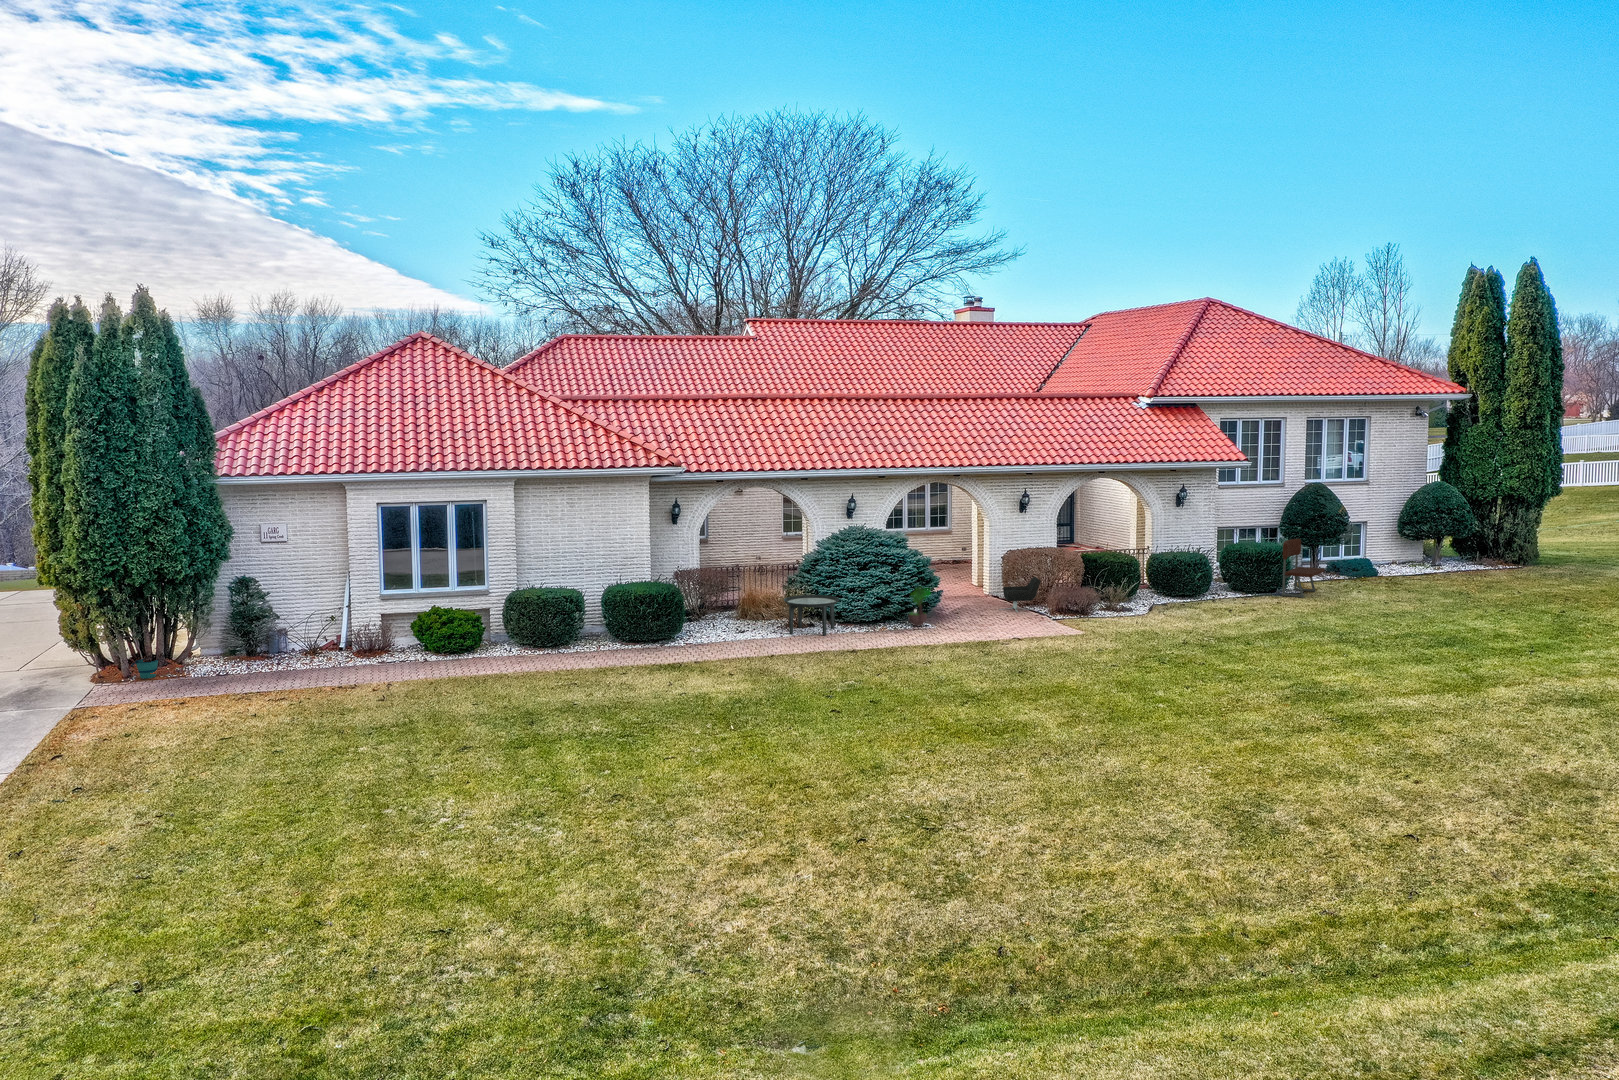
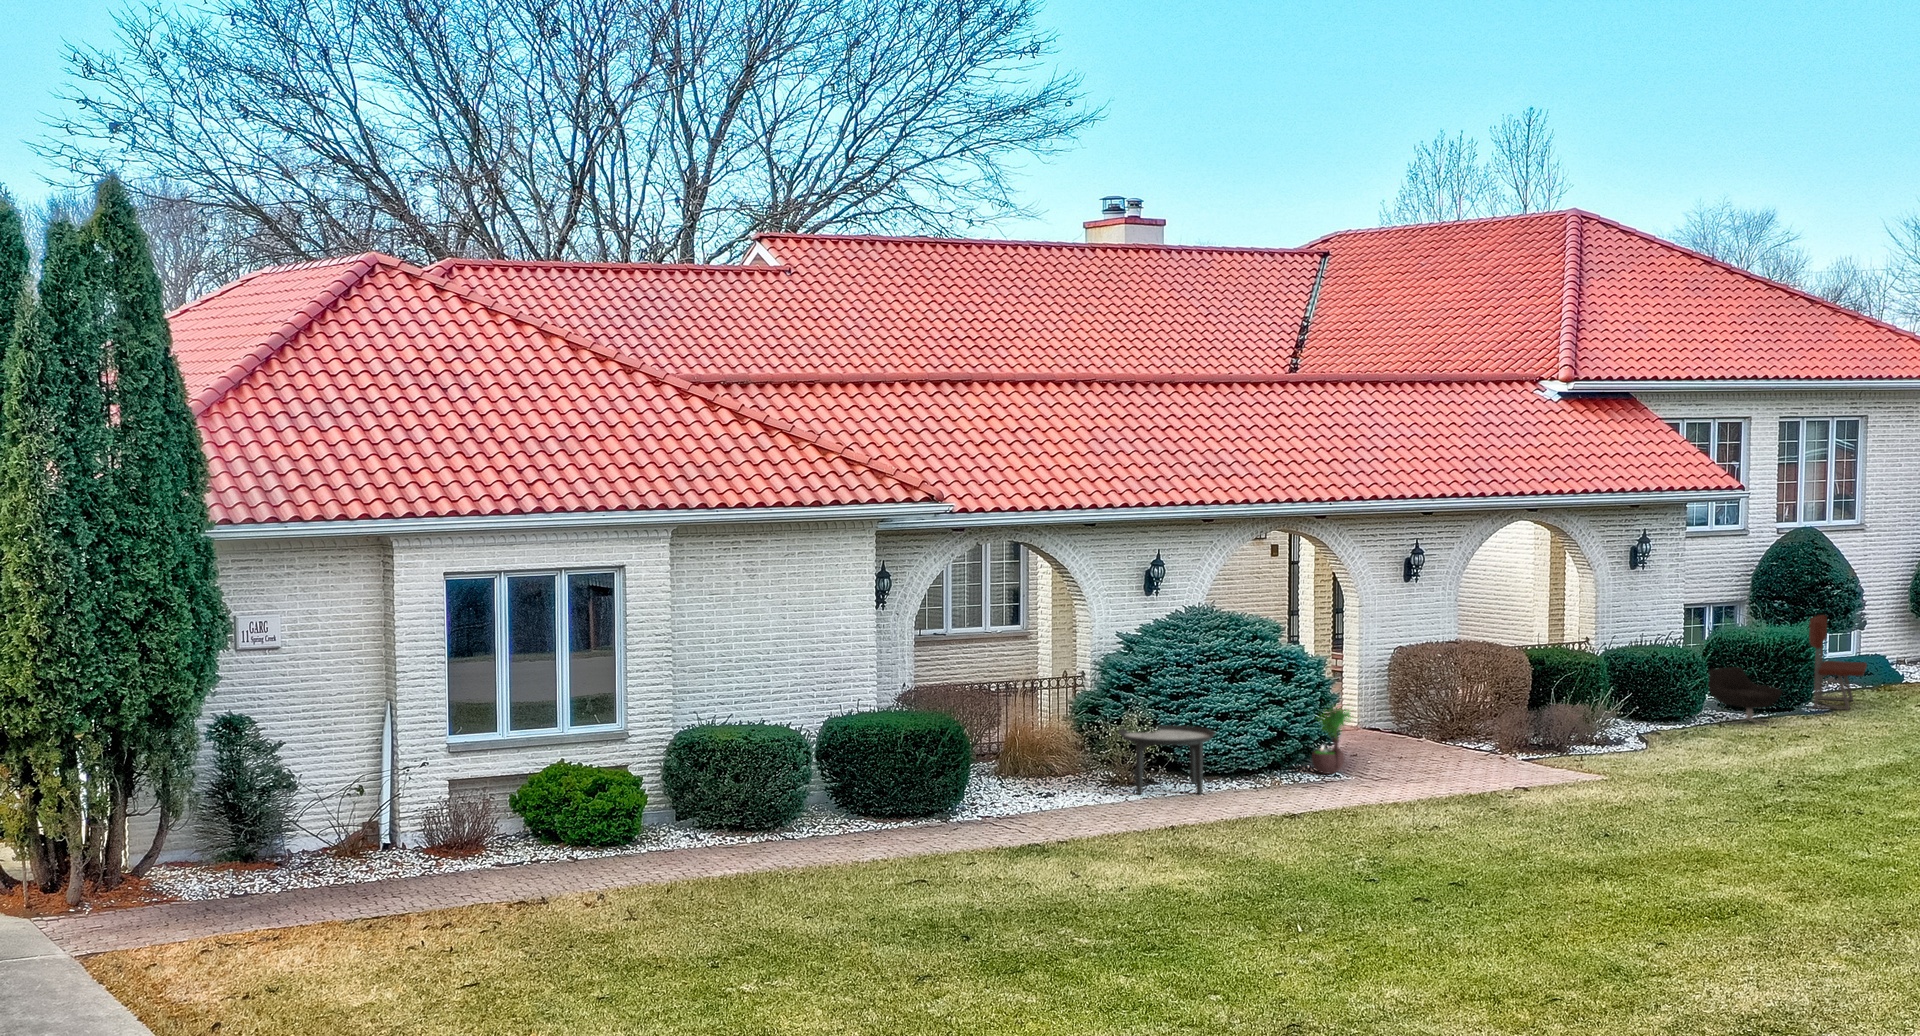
lounge chair: present [1002,577,1041,612] -> present [1708,667,1782,722]
bucket: present [131,659,159,678] -> none [25,874,79,919]

